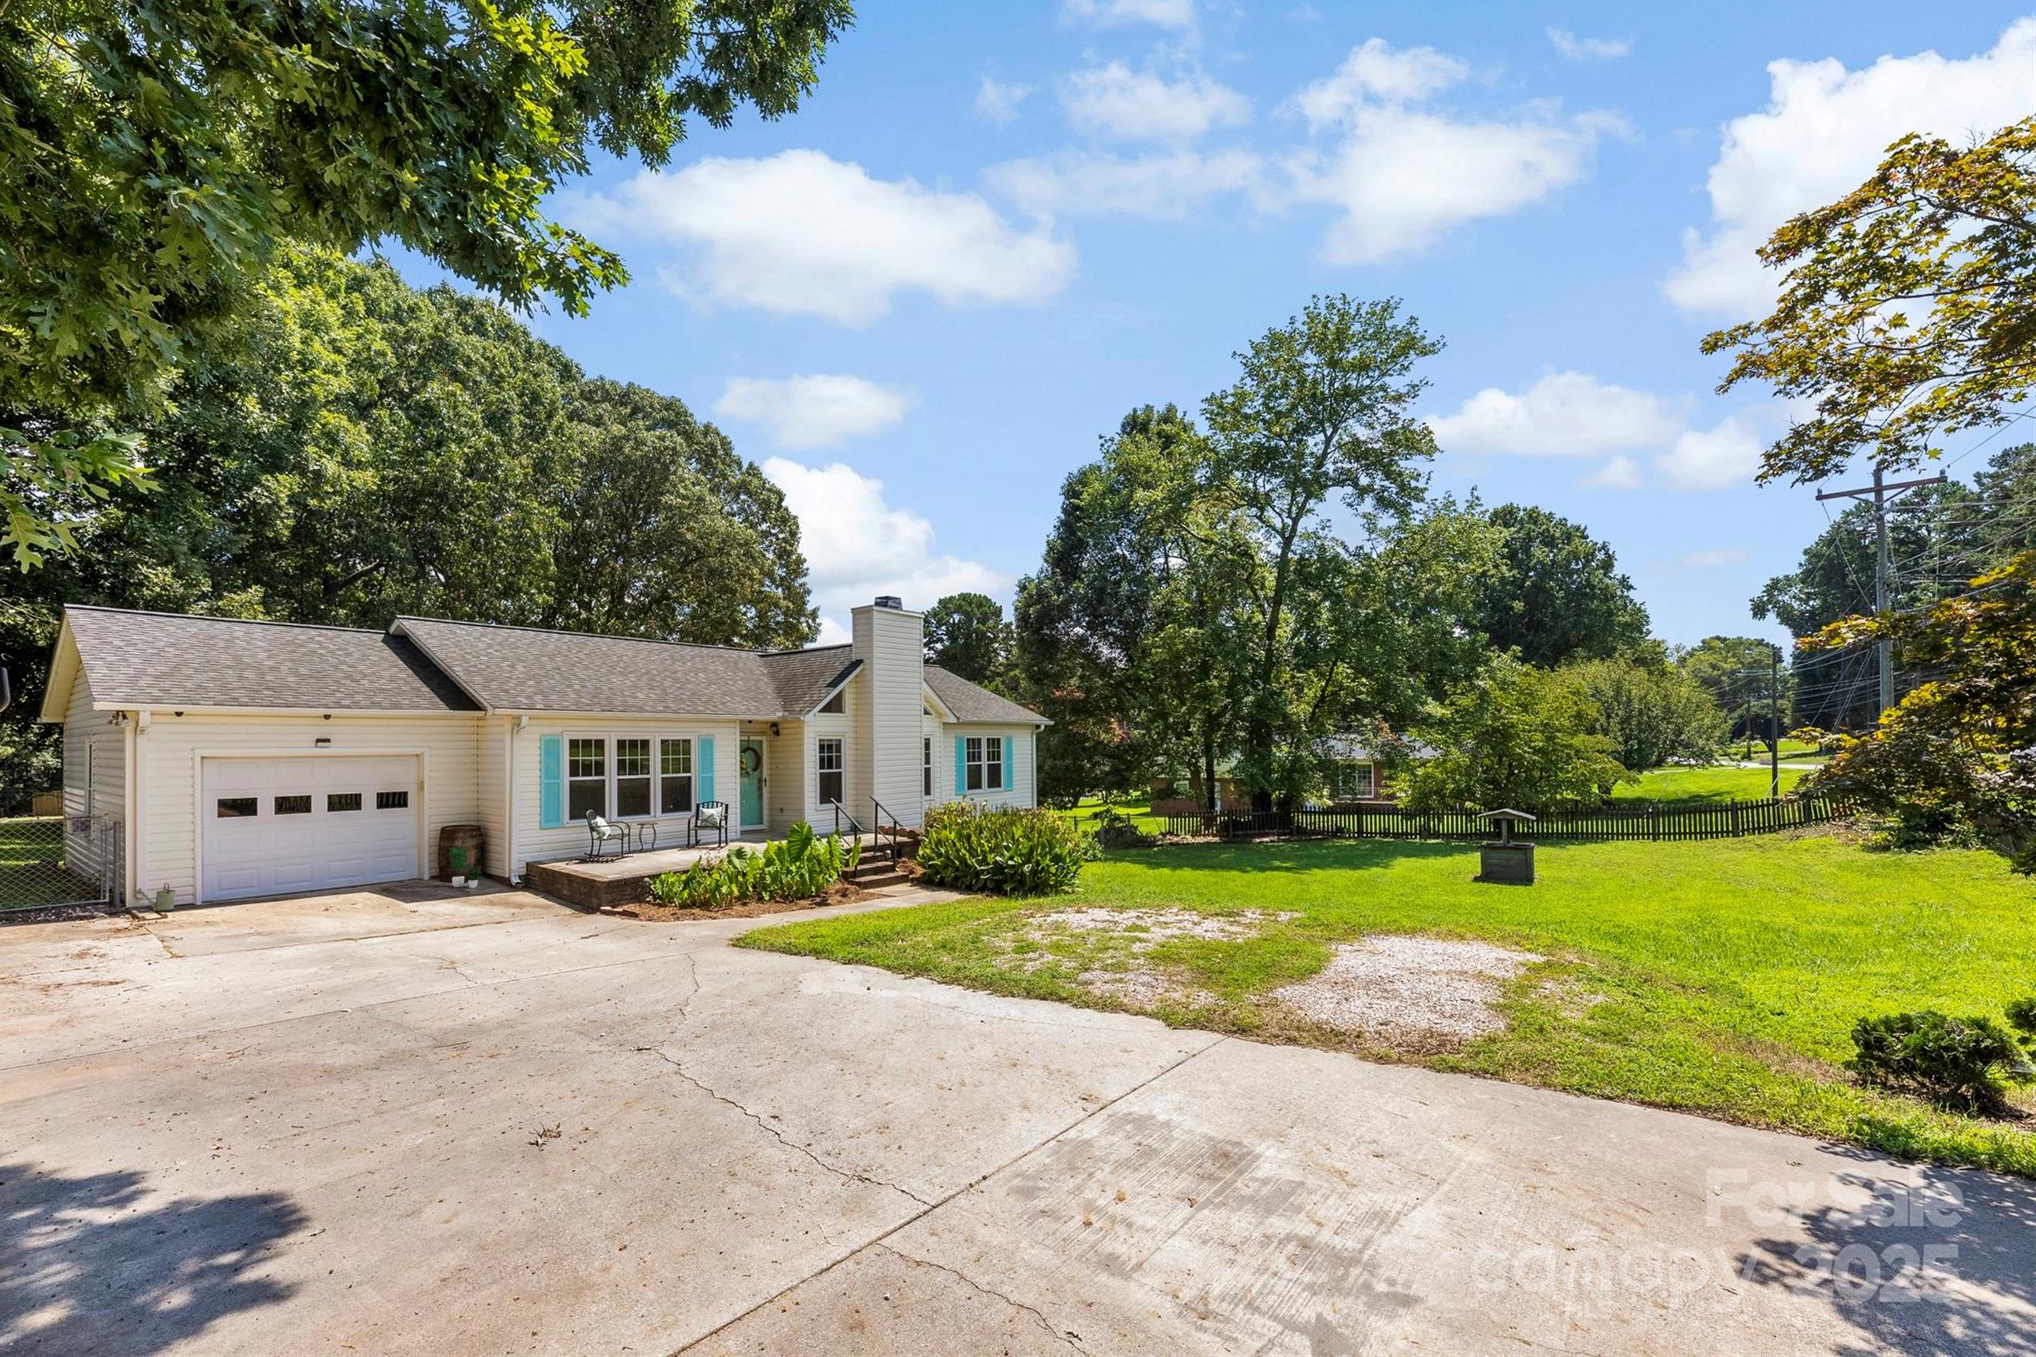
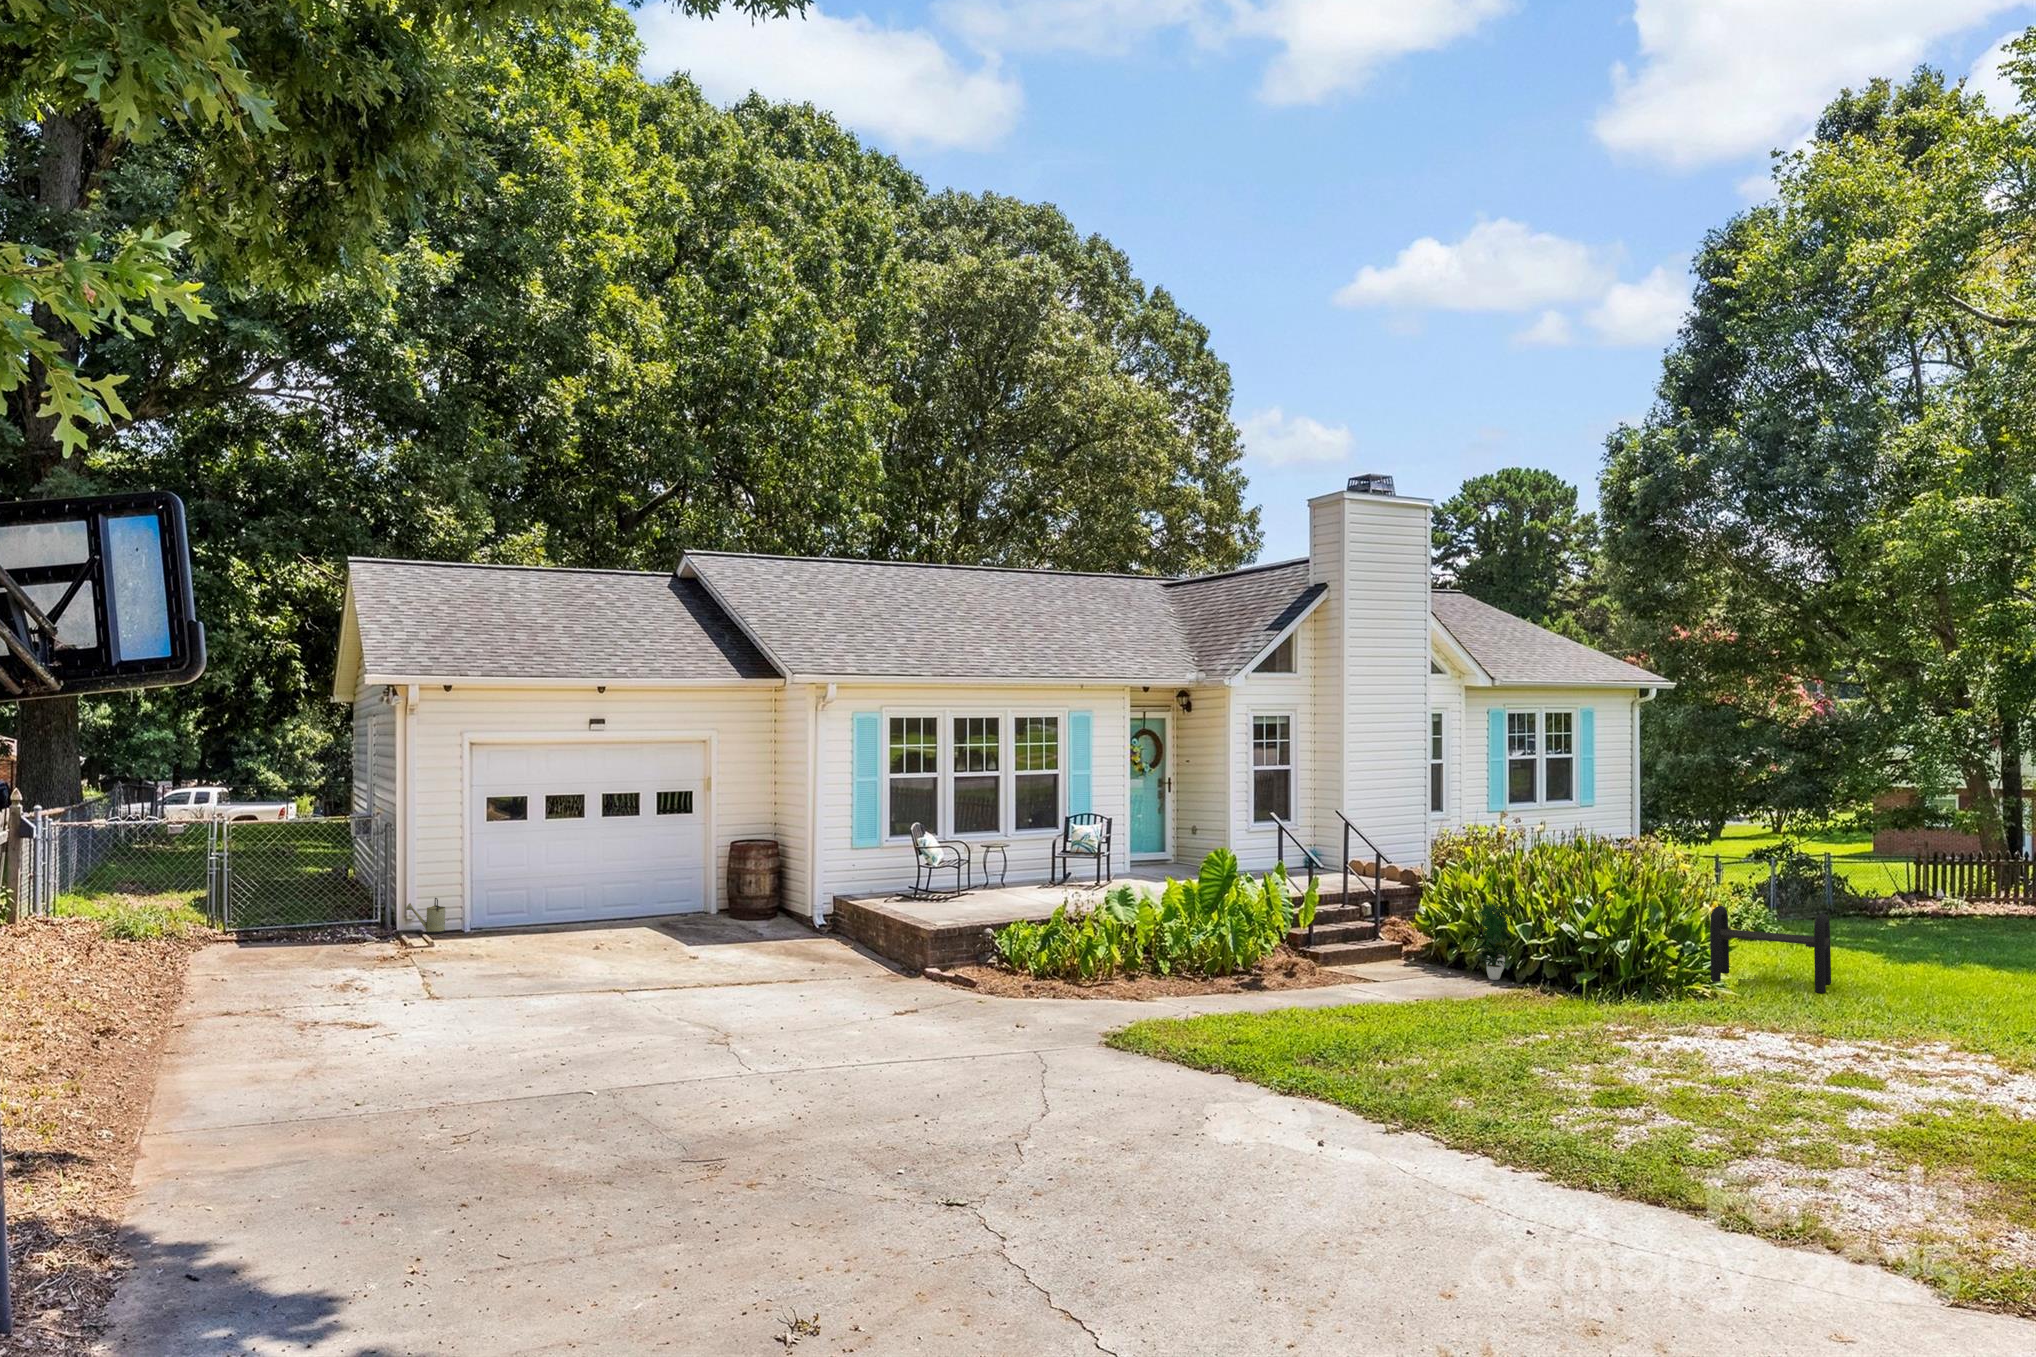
bench: none [1070,841,1125,883] -> present [1710,906,1831,993]
potted plant: present [449,846,481,888] -> present [1475,901,1511,980]

